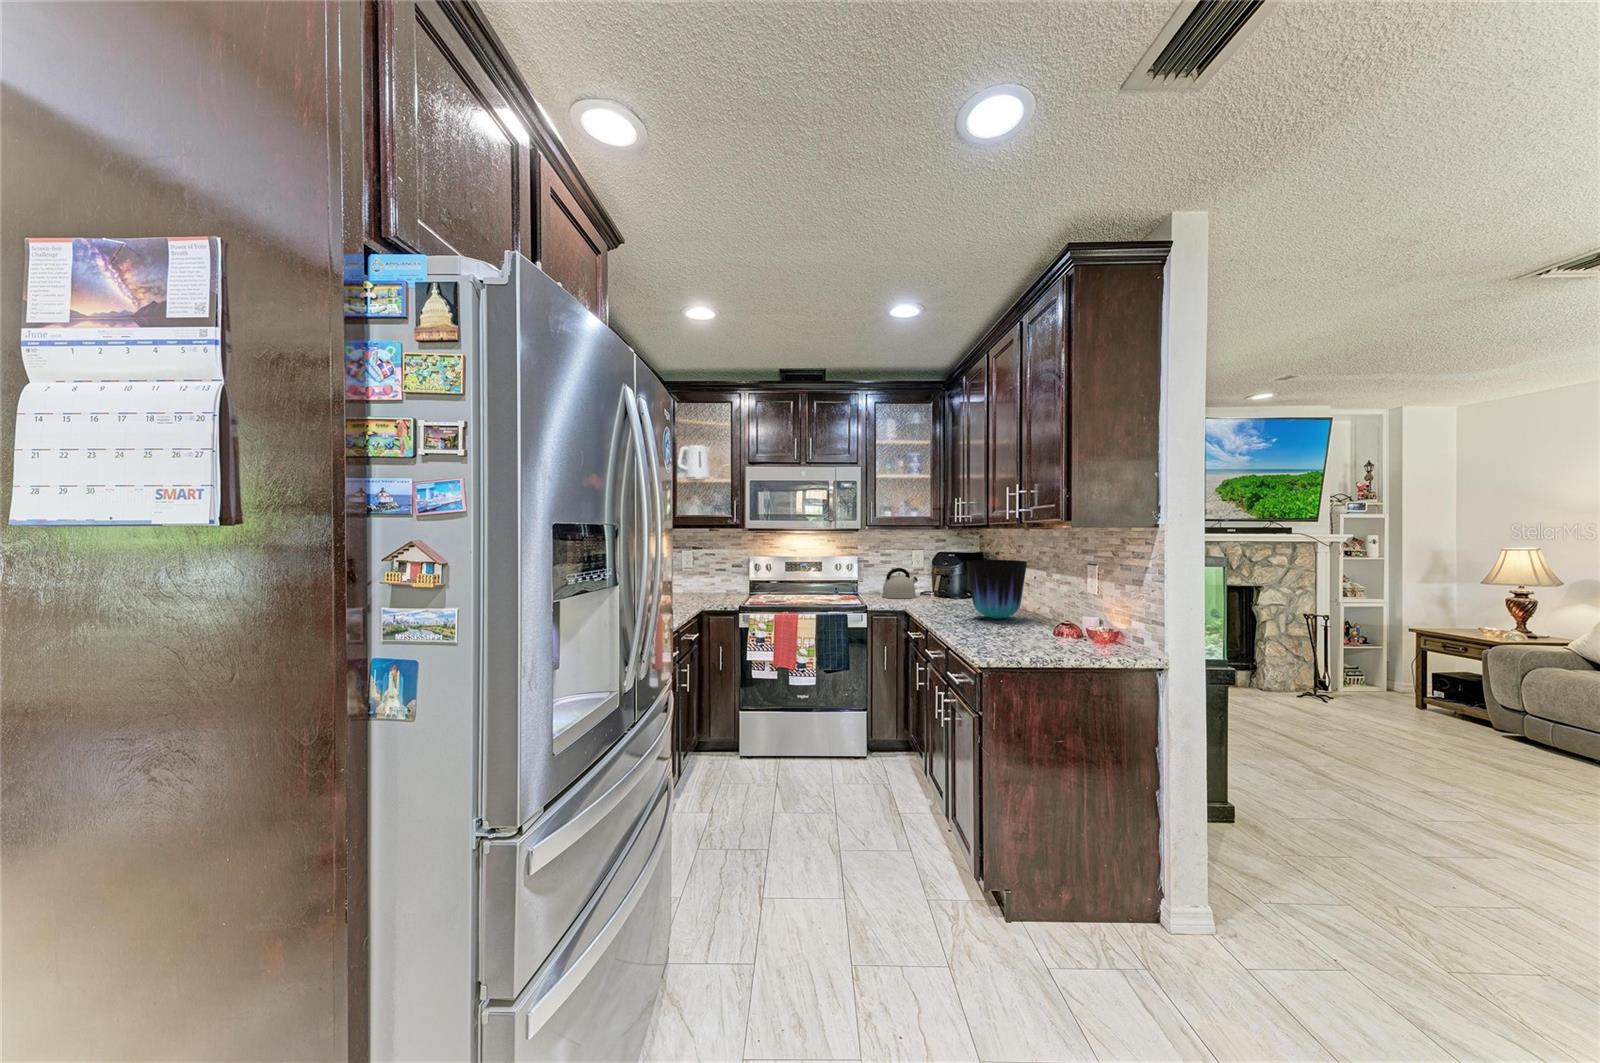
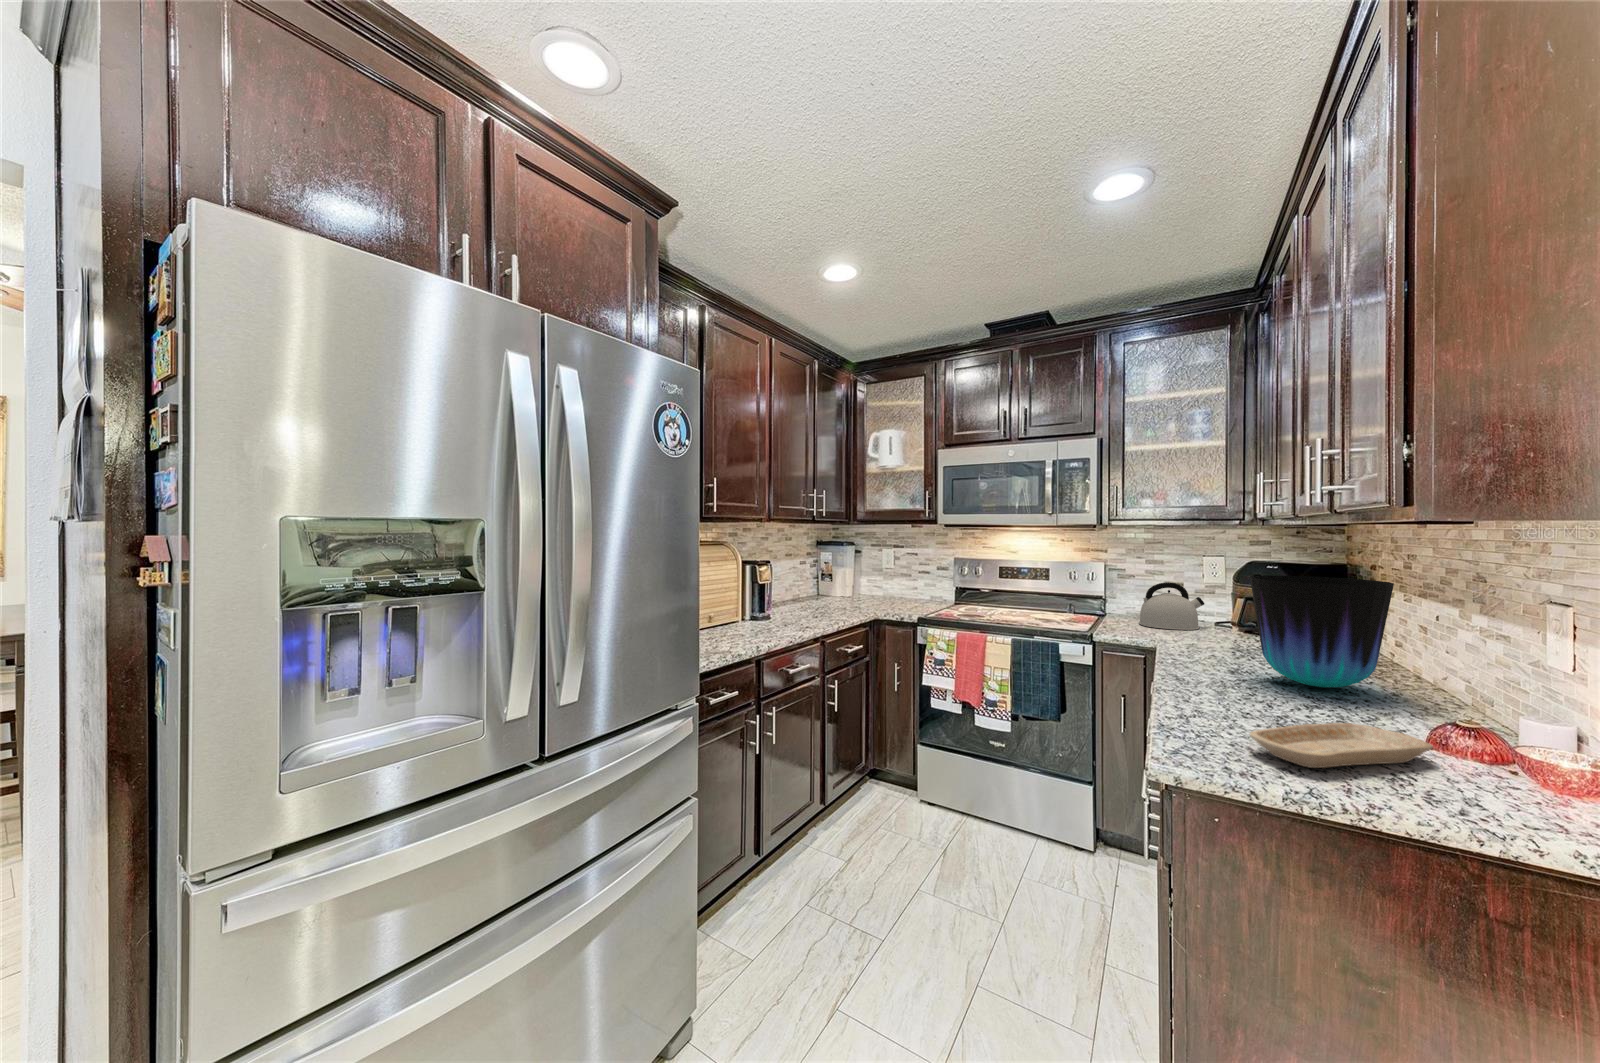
tray: none [1001,629,1059,648] -> present [1250,723,1433,768]

